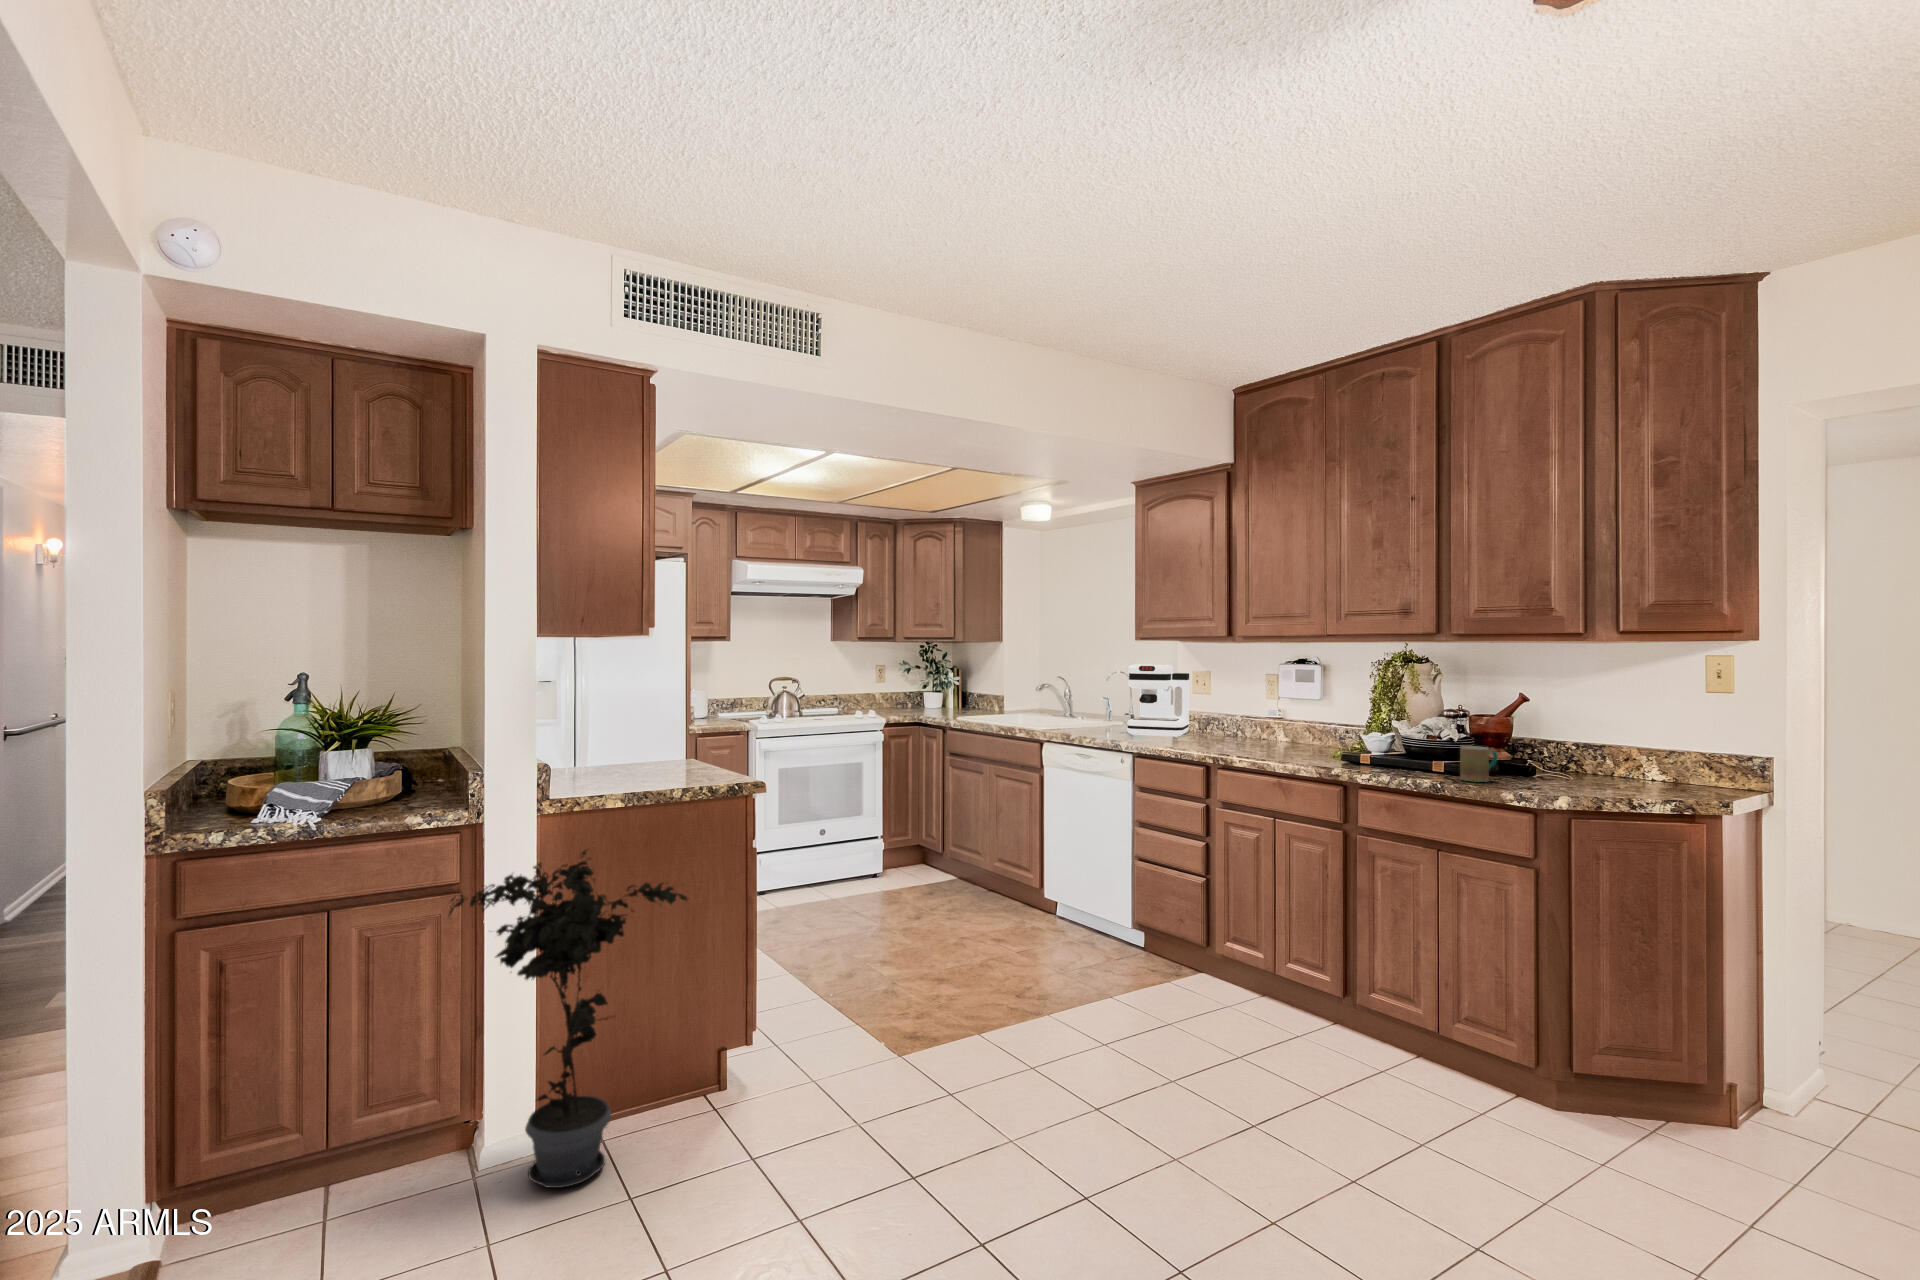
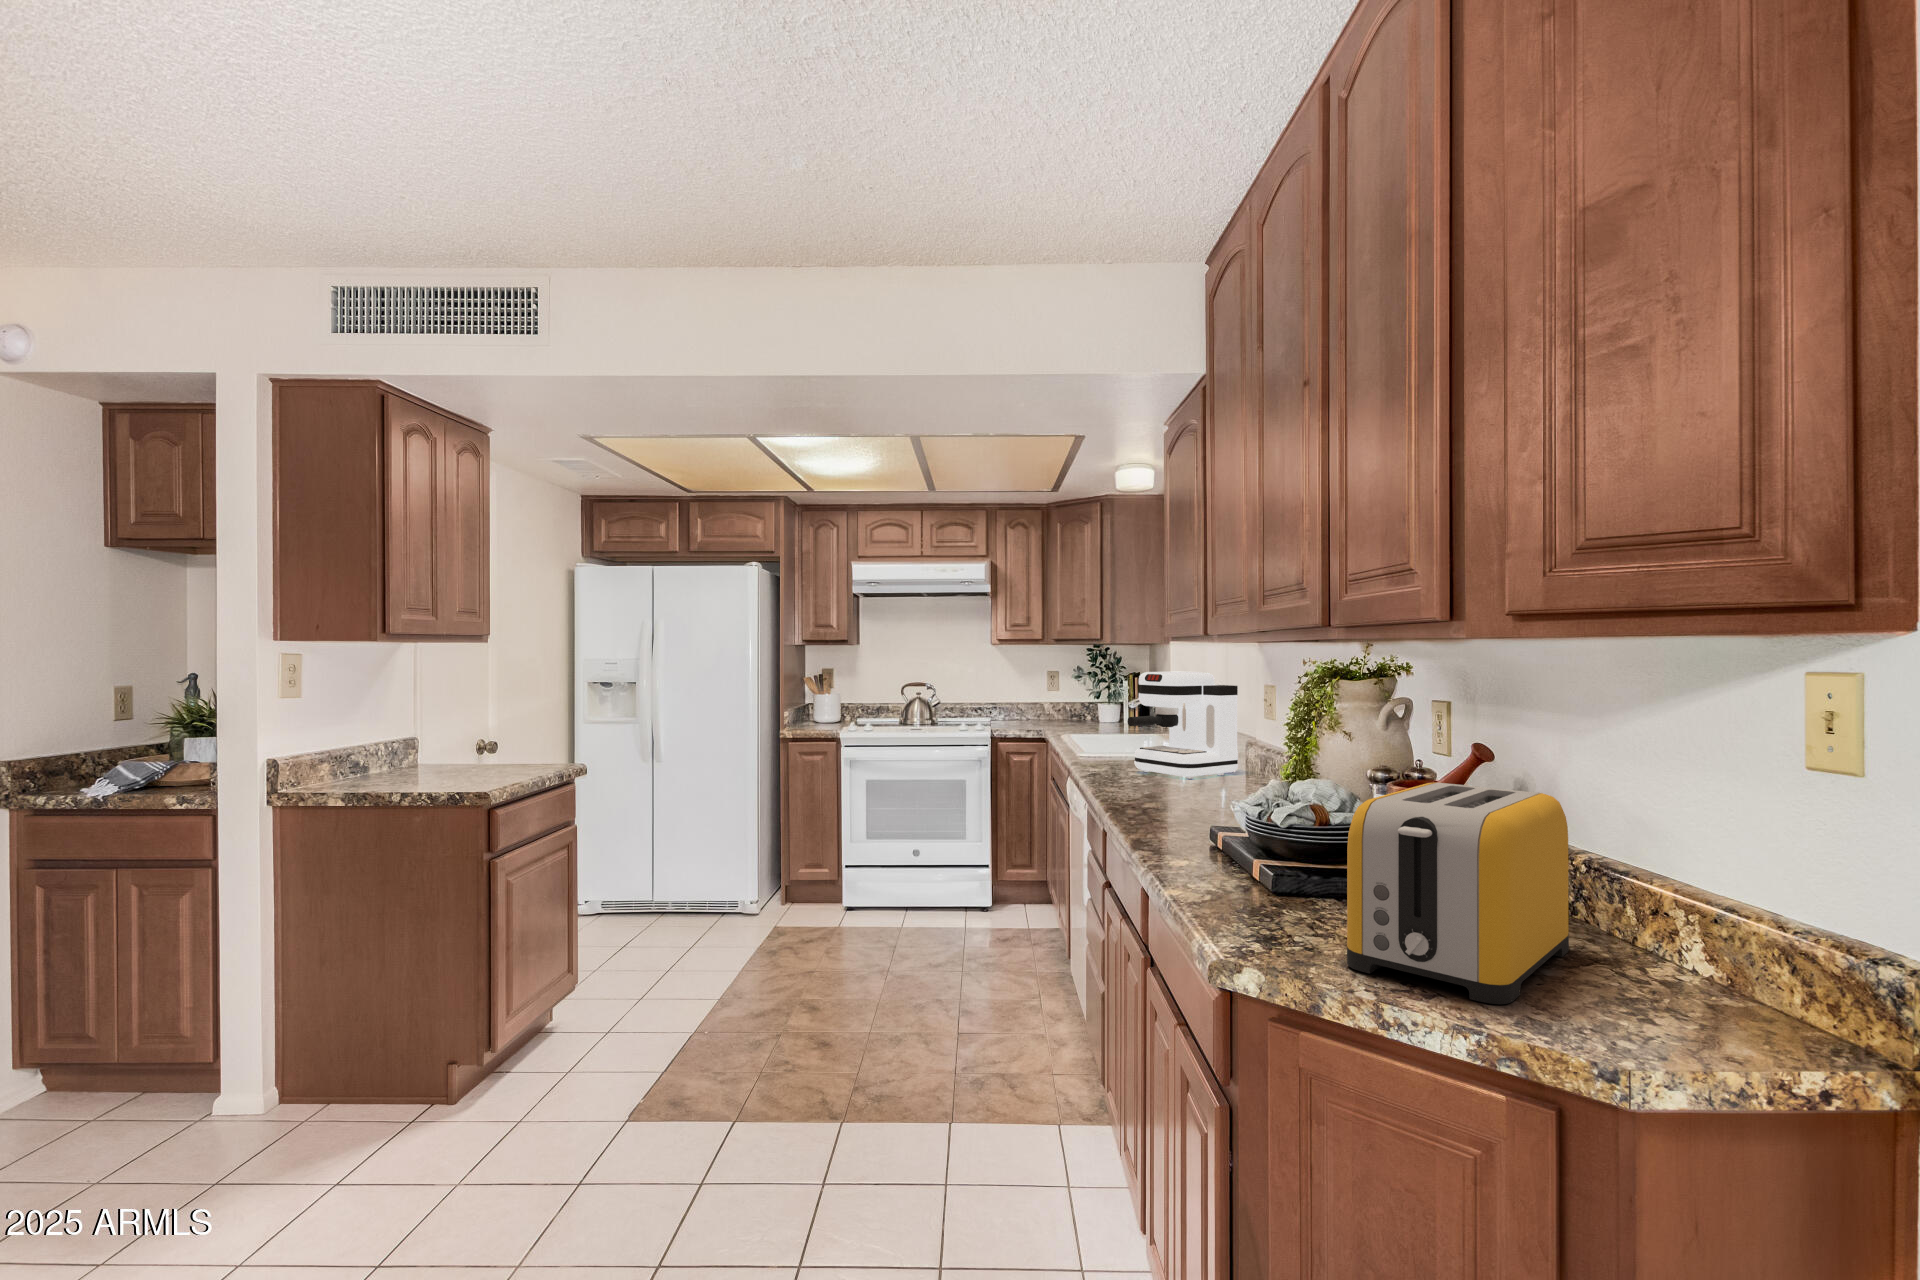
toaster: none [1542,712,1656,794] -> present [1347,782,1569,1004]
mug: present [1460,746,1498,782] -> none [1221,835,1298,911]
potted plant: present [448,850,689,1188] -> none [137,842,309,1156]

